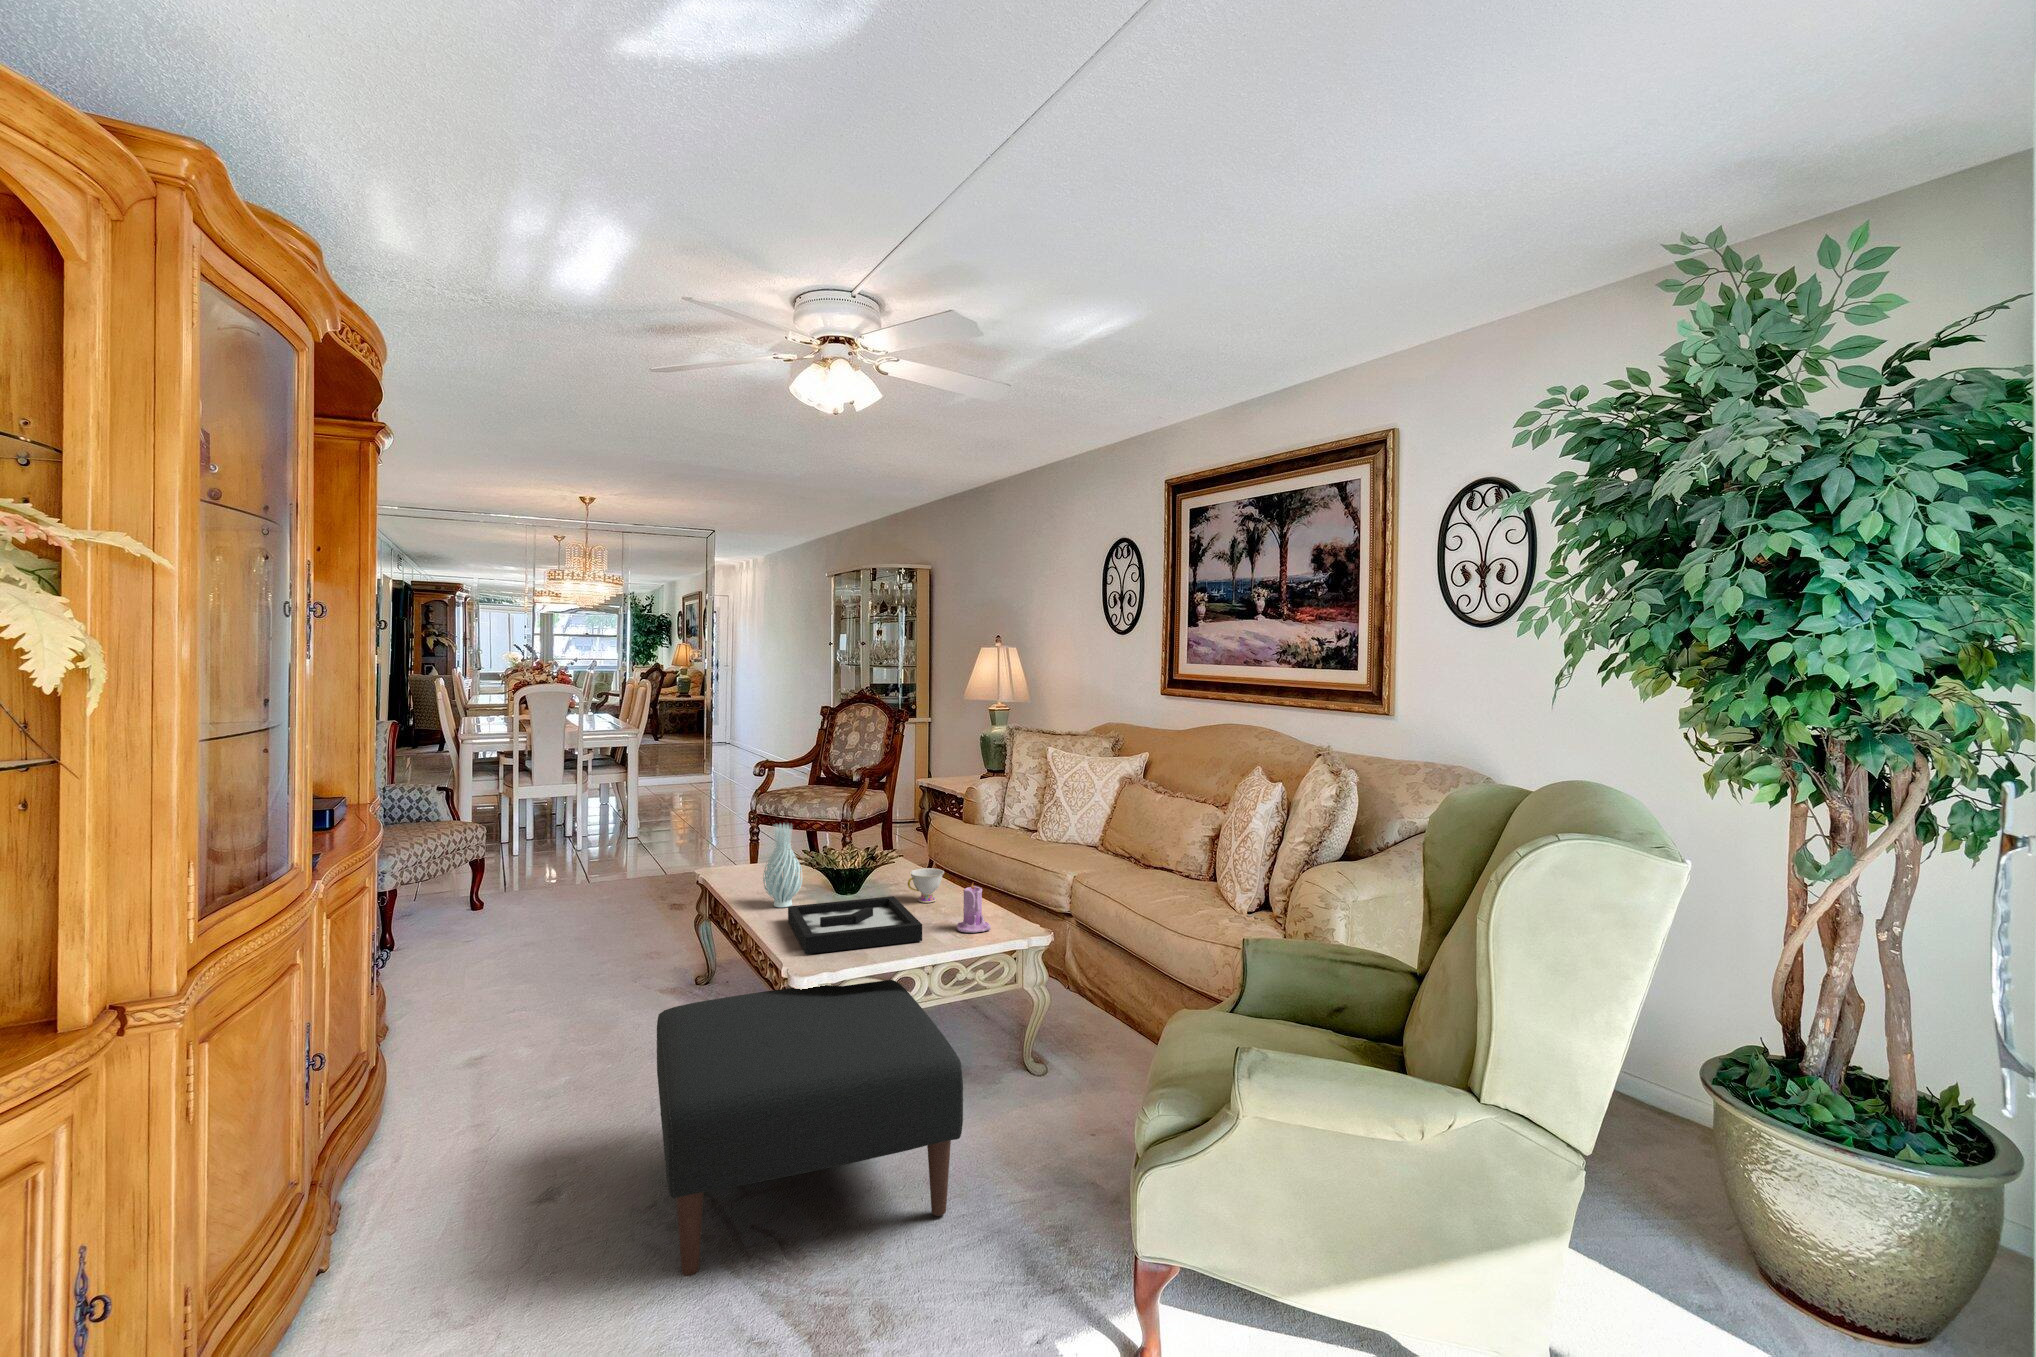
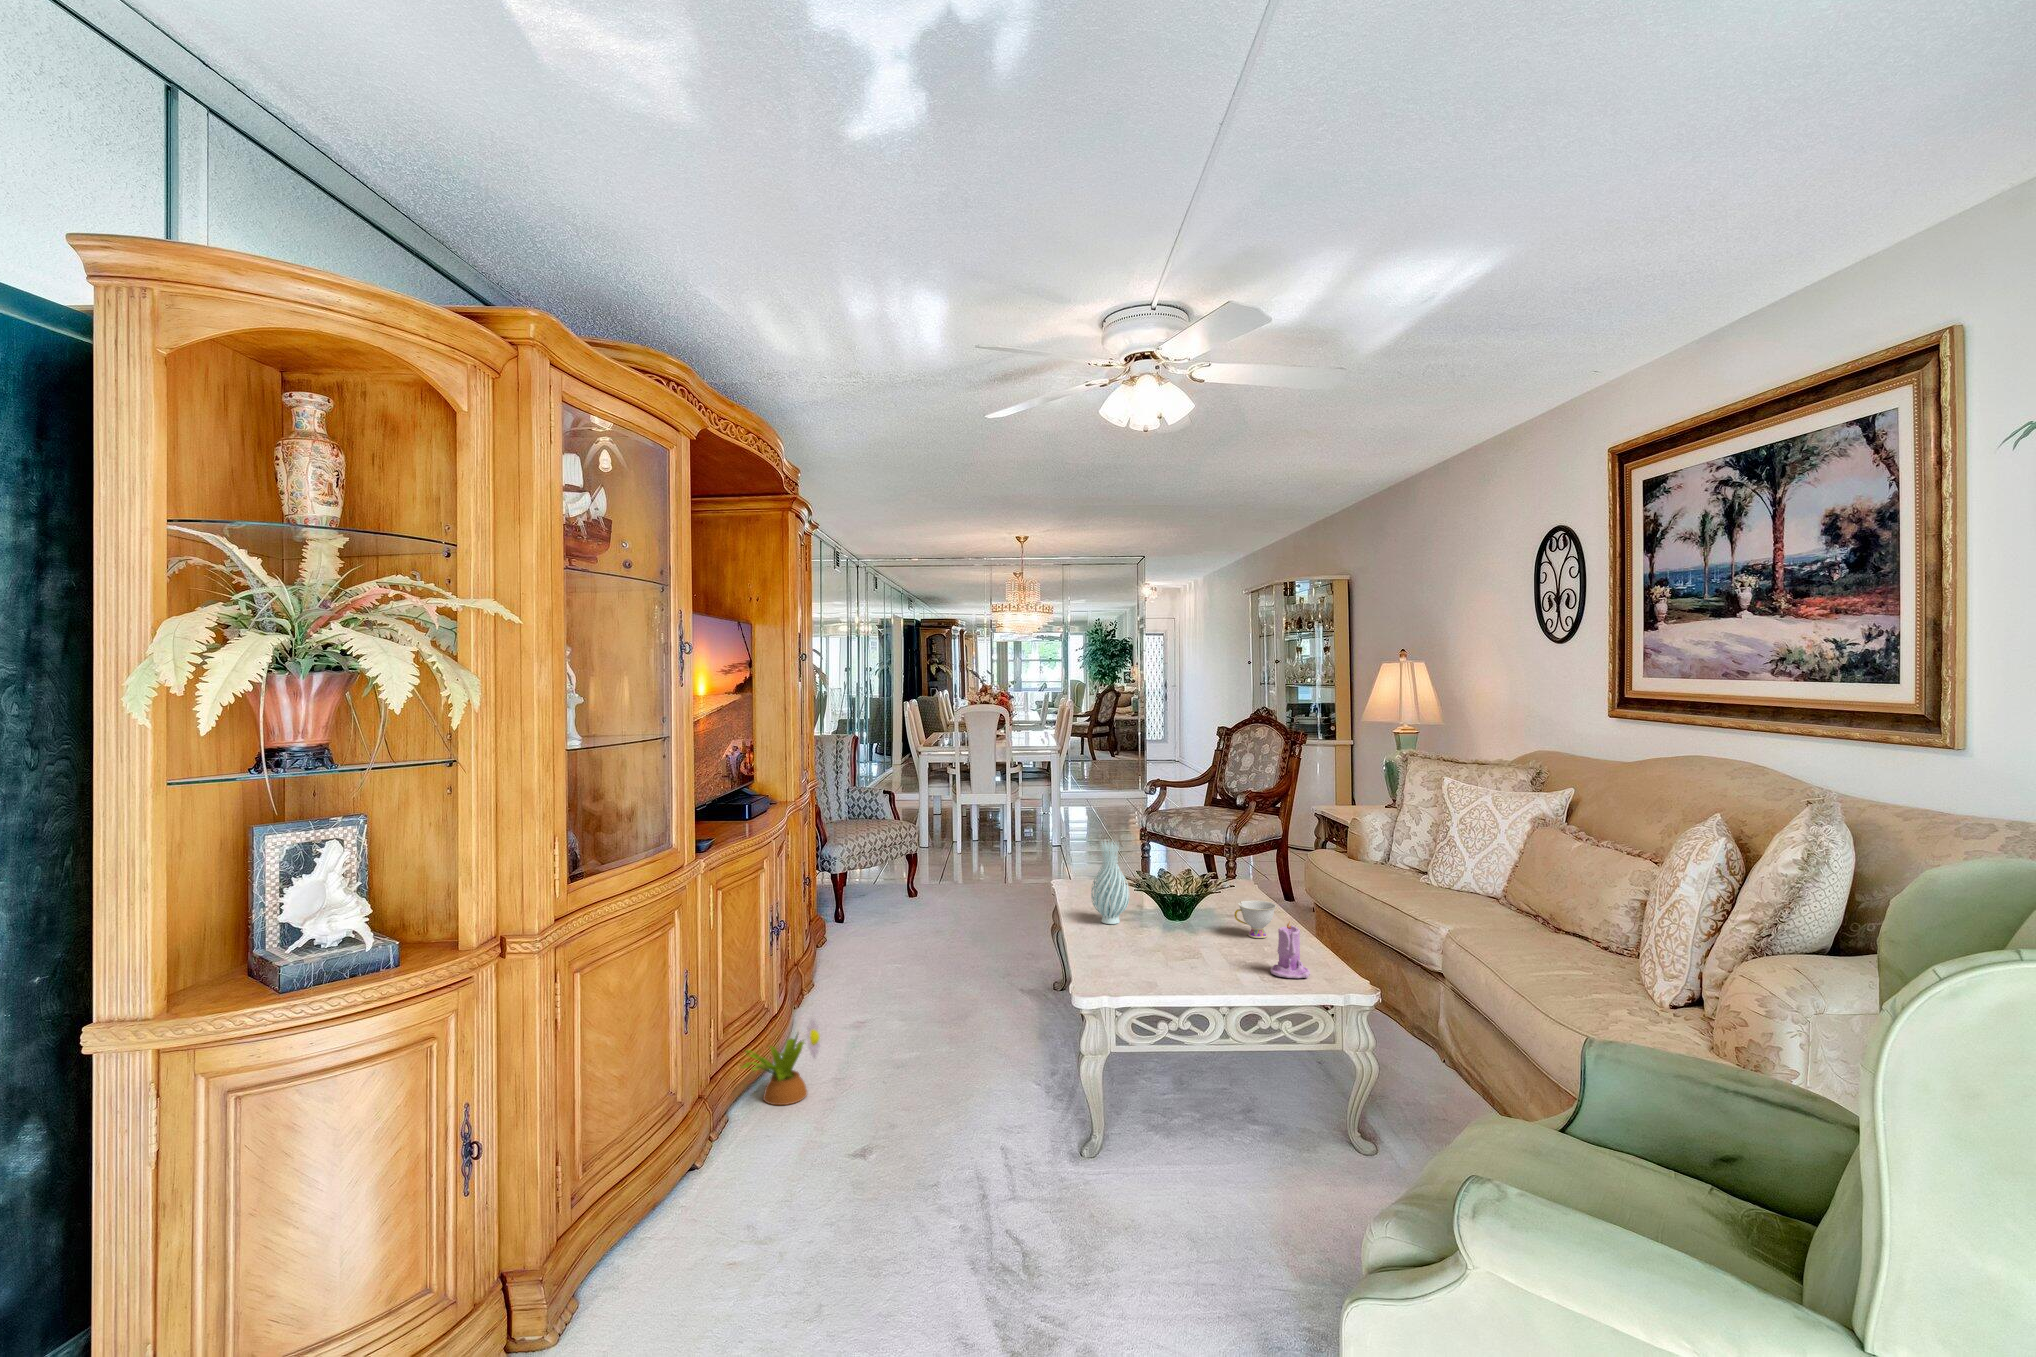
decorative tray: present [788,896,922,954] -> none [1100,923,1225,978]
ottoman: present [657,980,963,1276] -> none [903,1005,1202,1284]
decorative plant: none [360,1053,470,1169] -> present [742,1017,821,1105]

